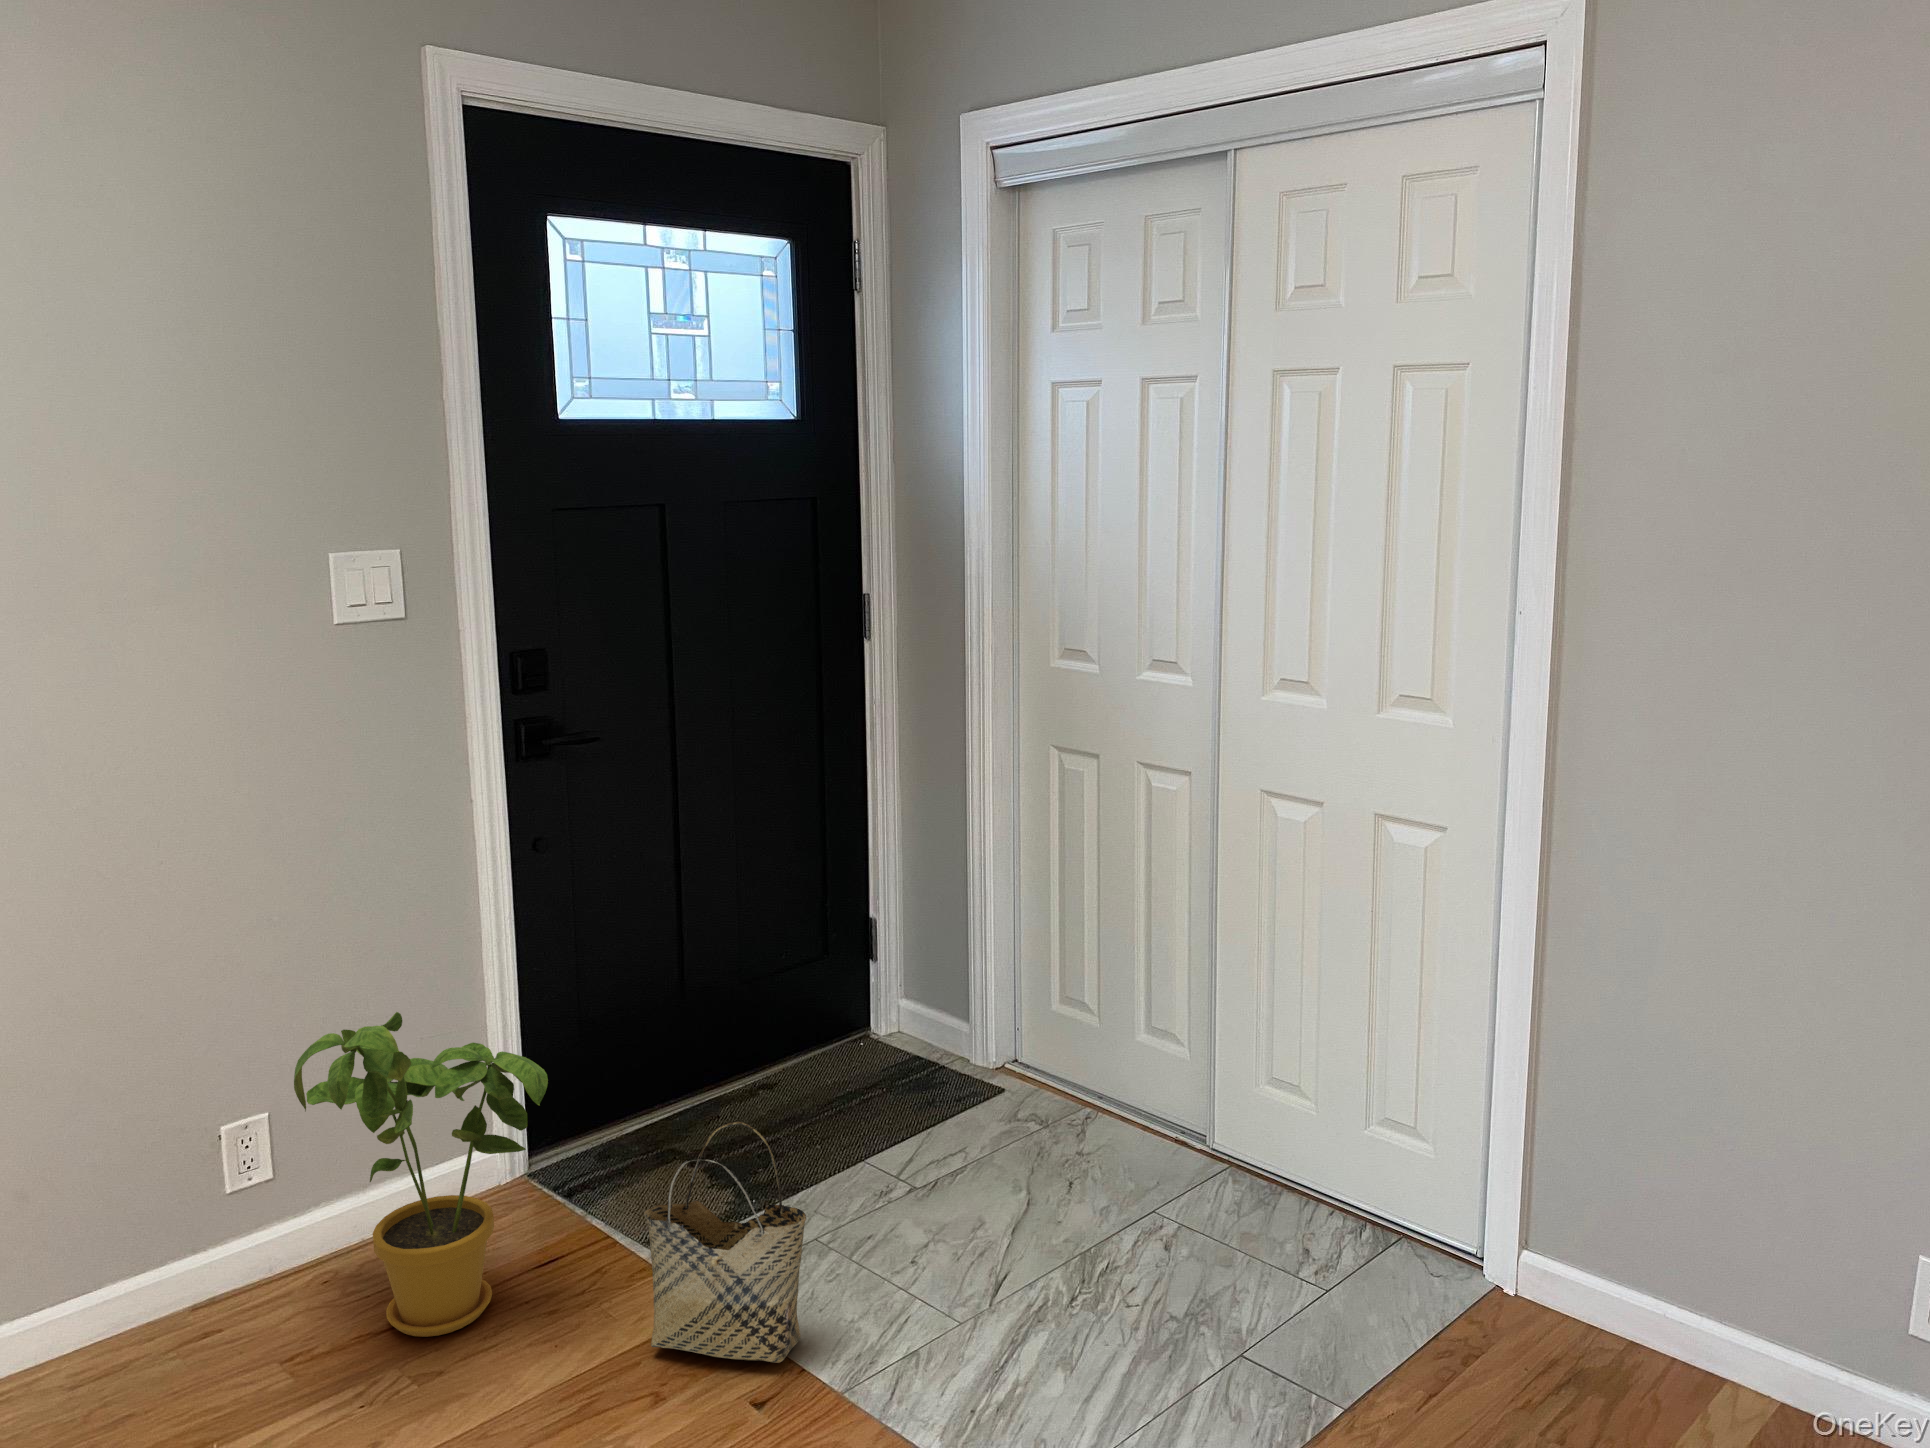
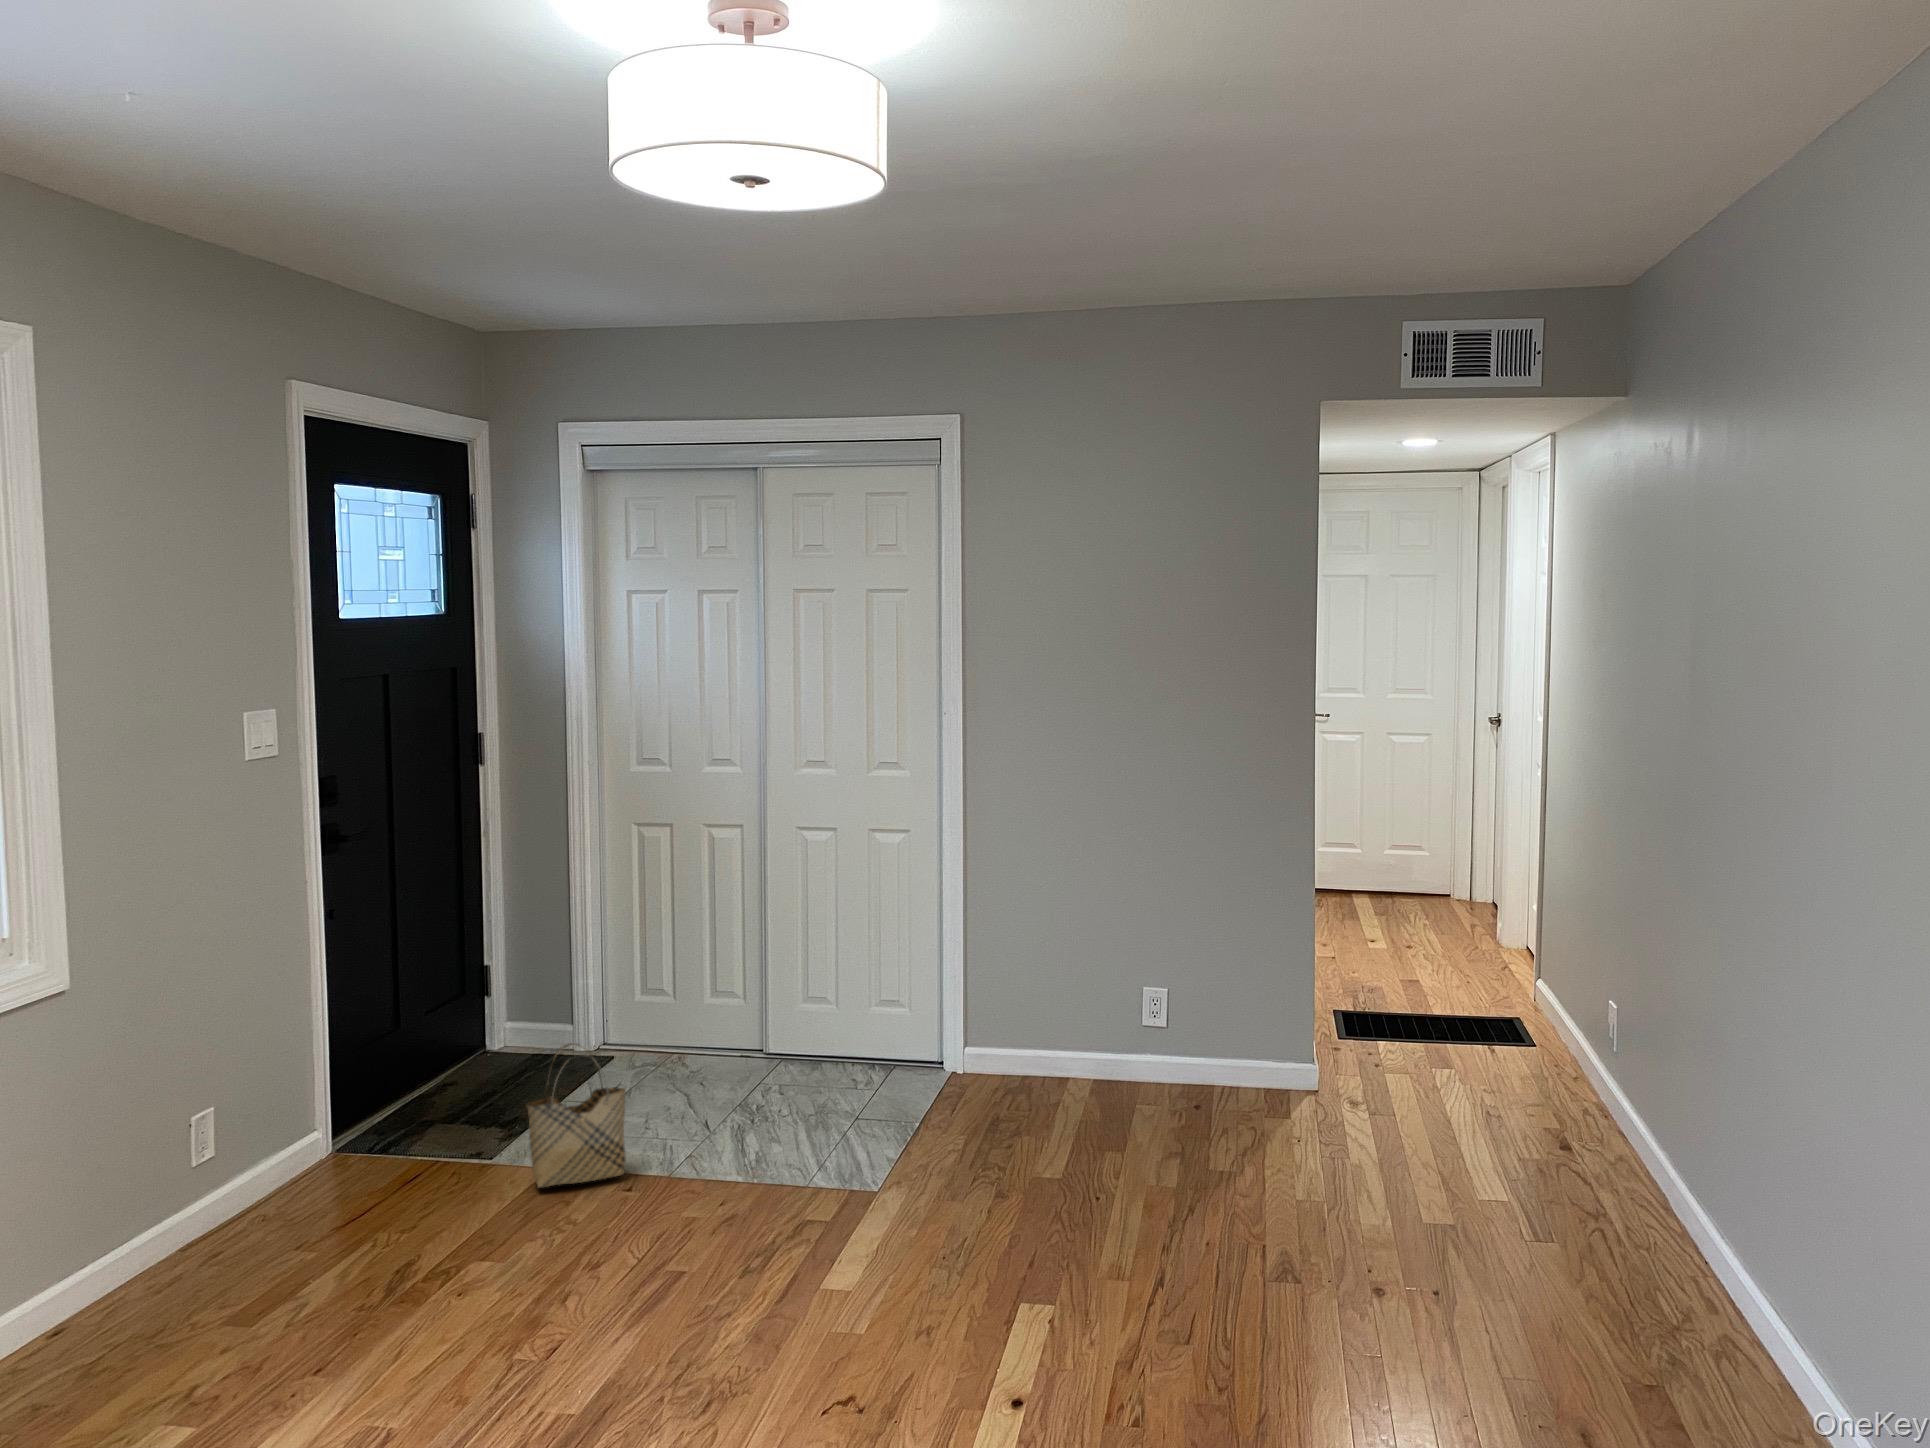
house plant: present [294,1012,548,1337] -> none [257,1003,452,1226]

